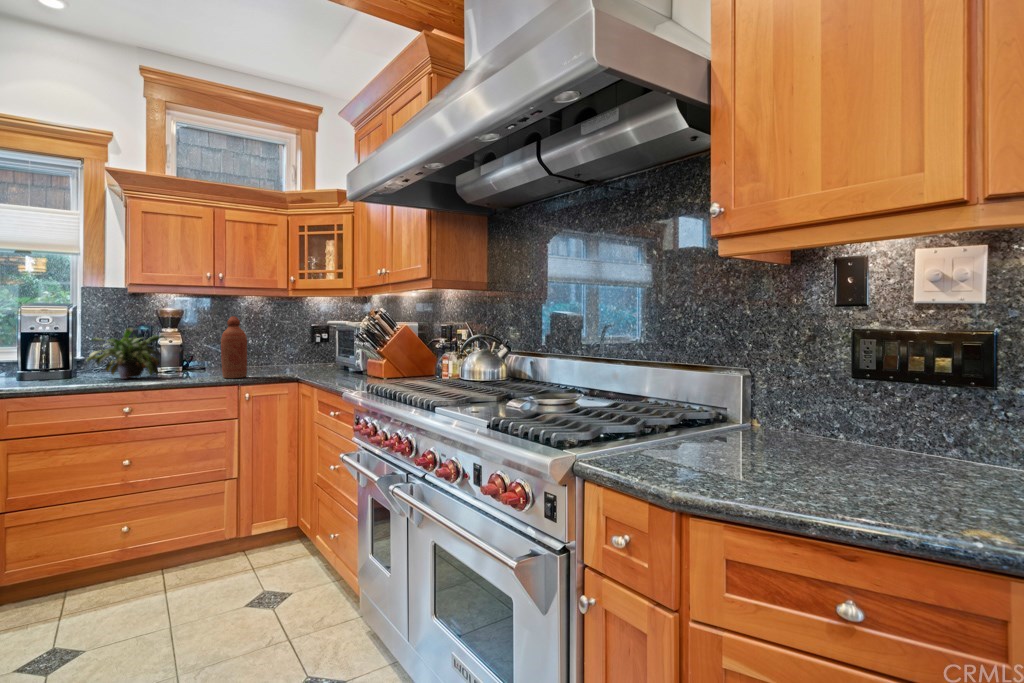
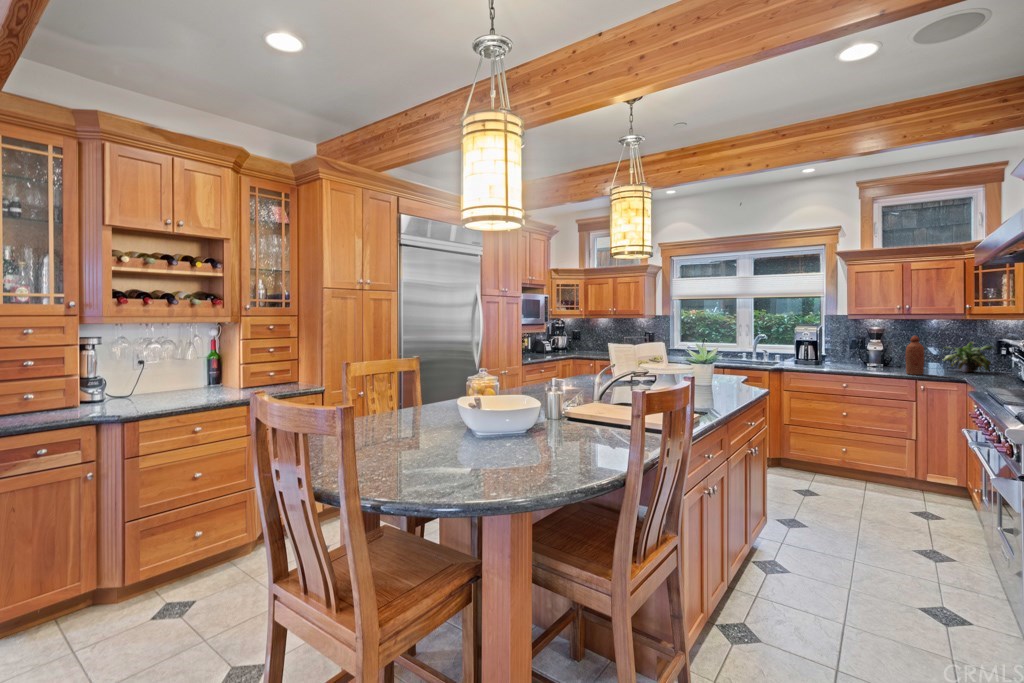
potted plant: present [87,328,167,379] -> present [944,342,993,372]

